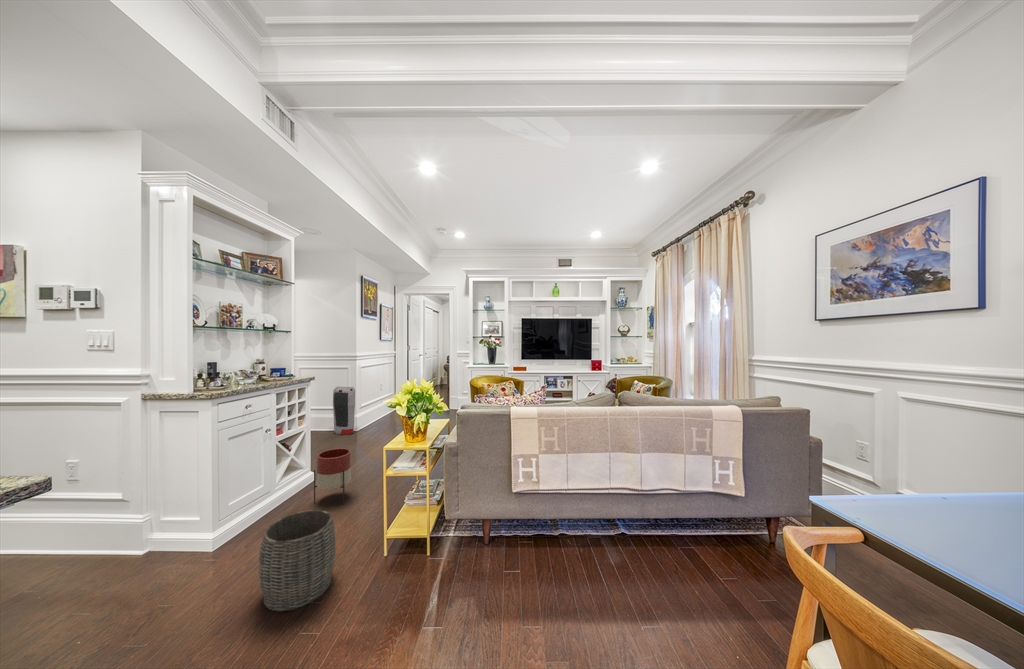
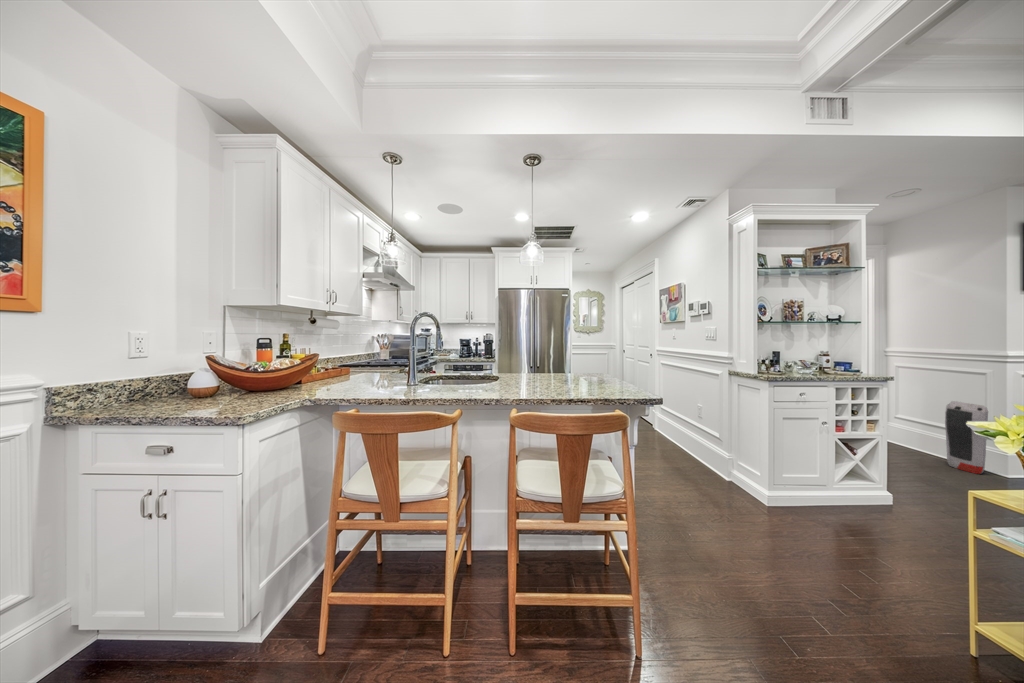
planter: present [314,448,351,504] -> none [877,464,936,537]
woven basket: present [259,510,335,612] -> none [789,496,872,589]

